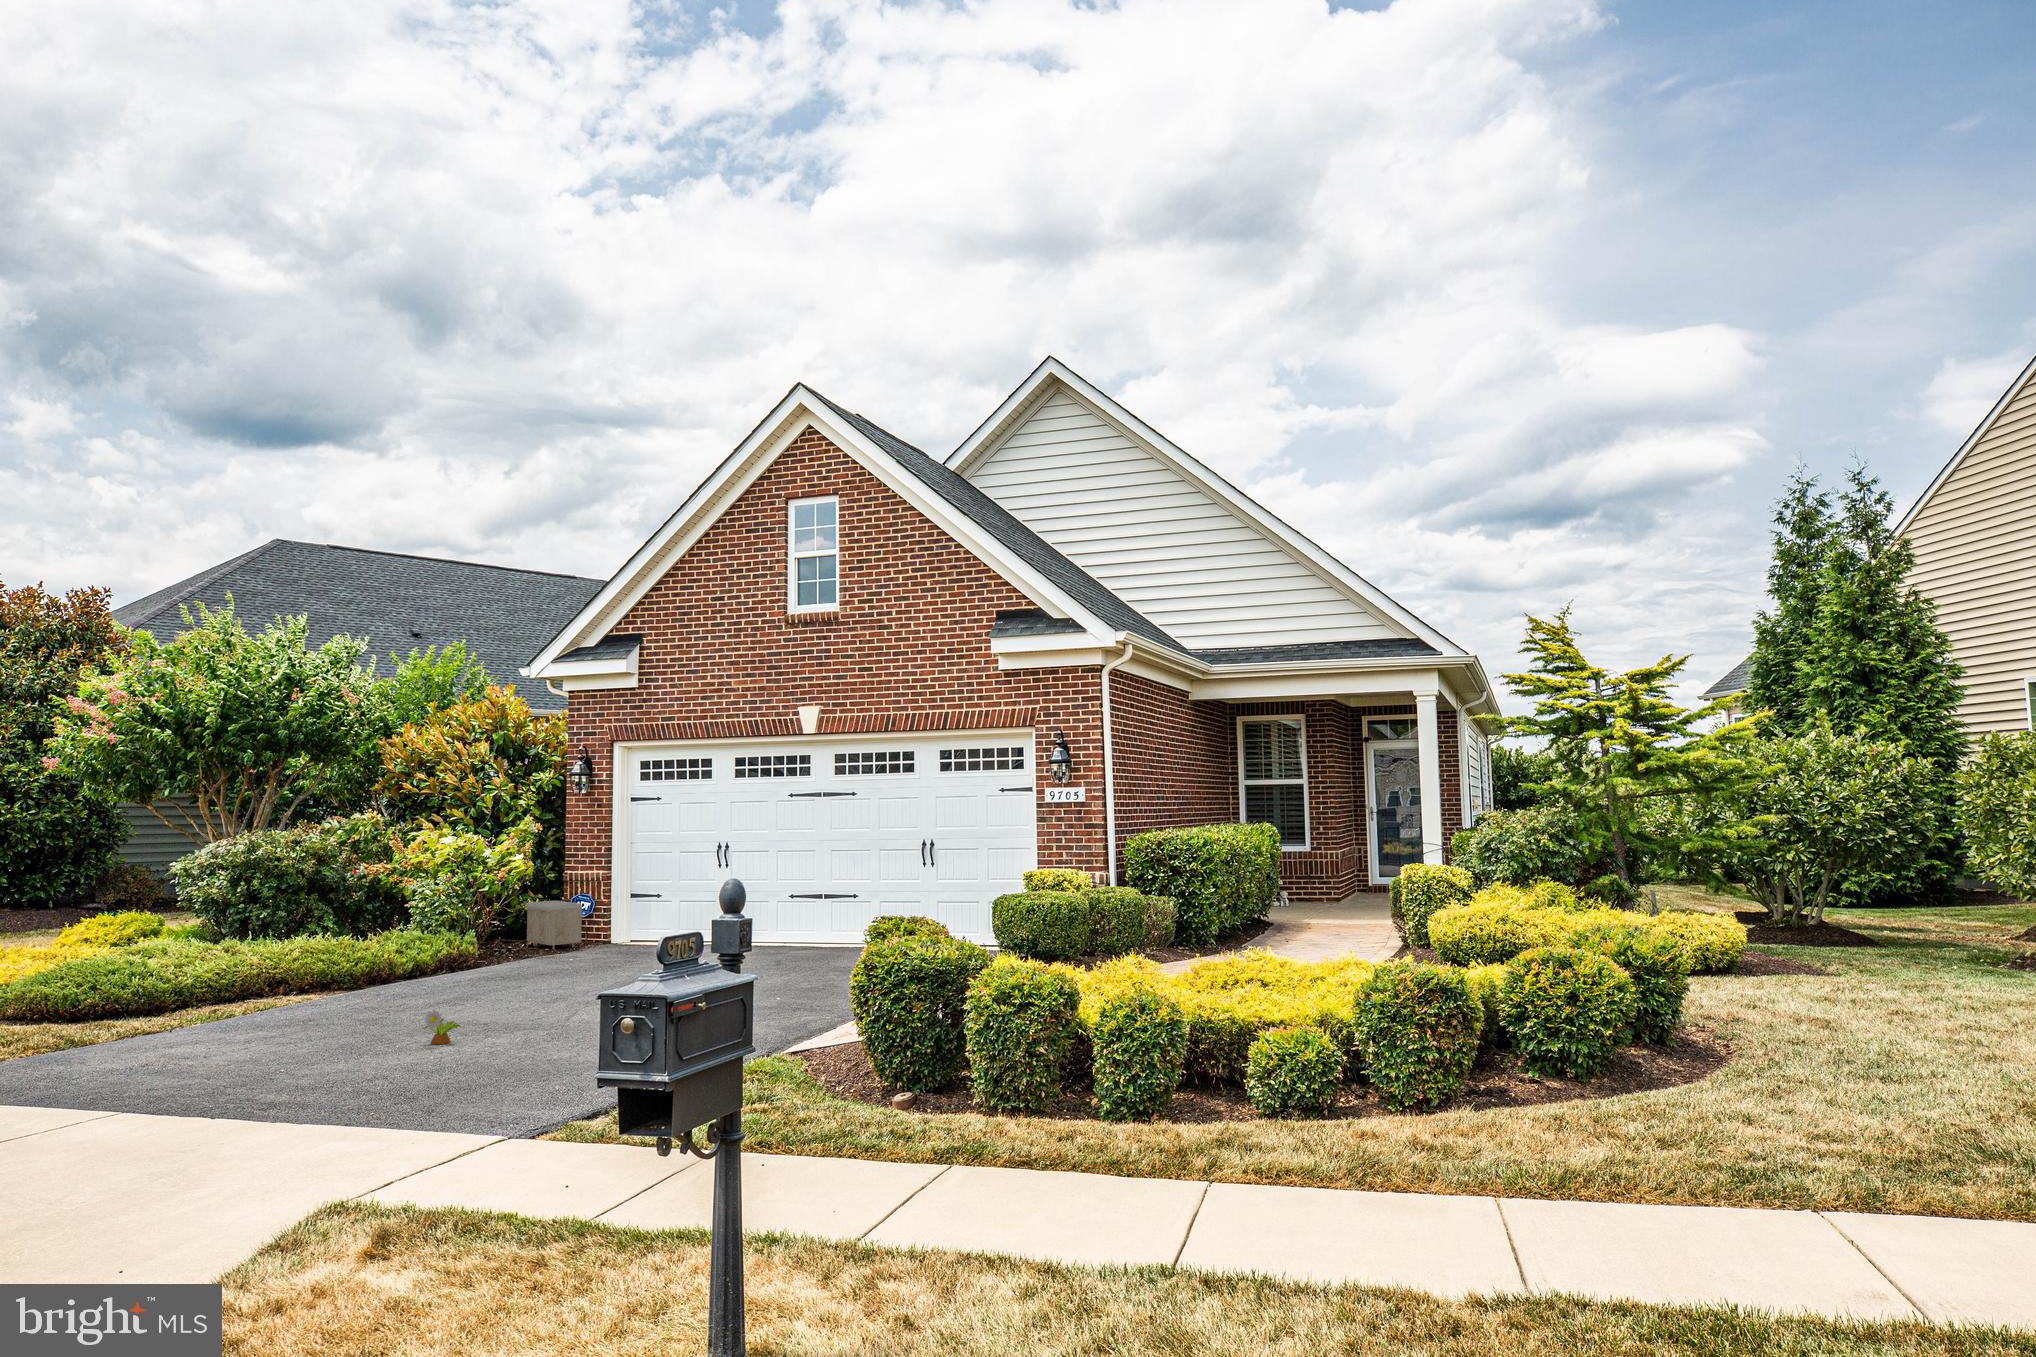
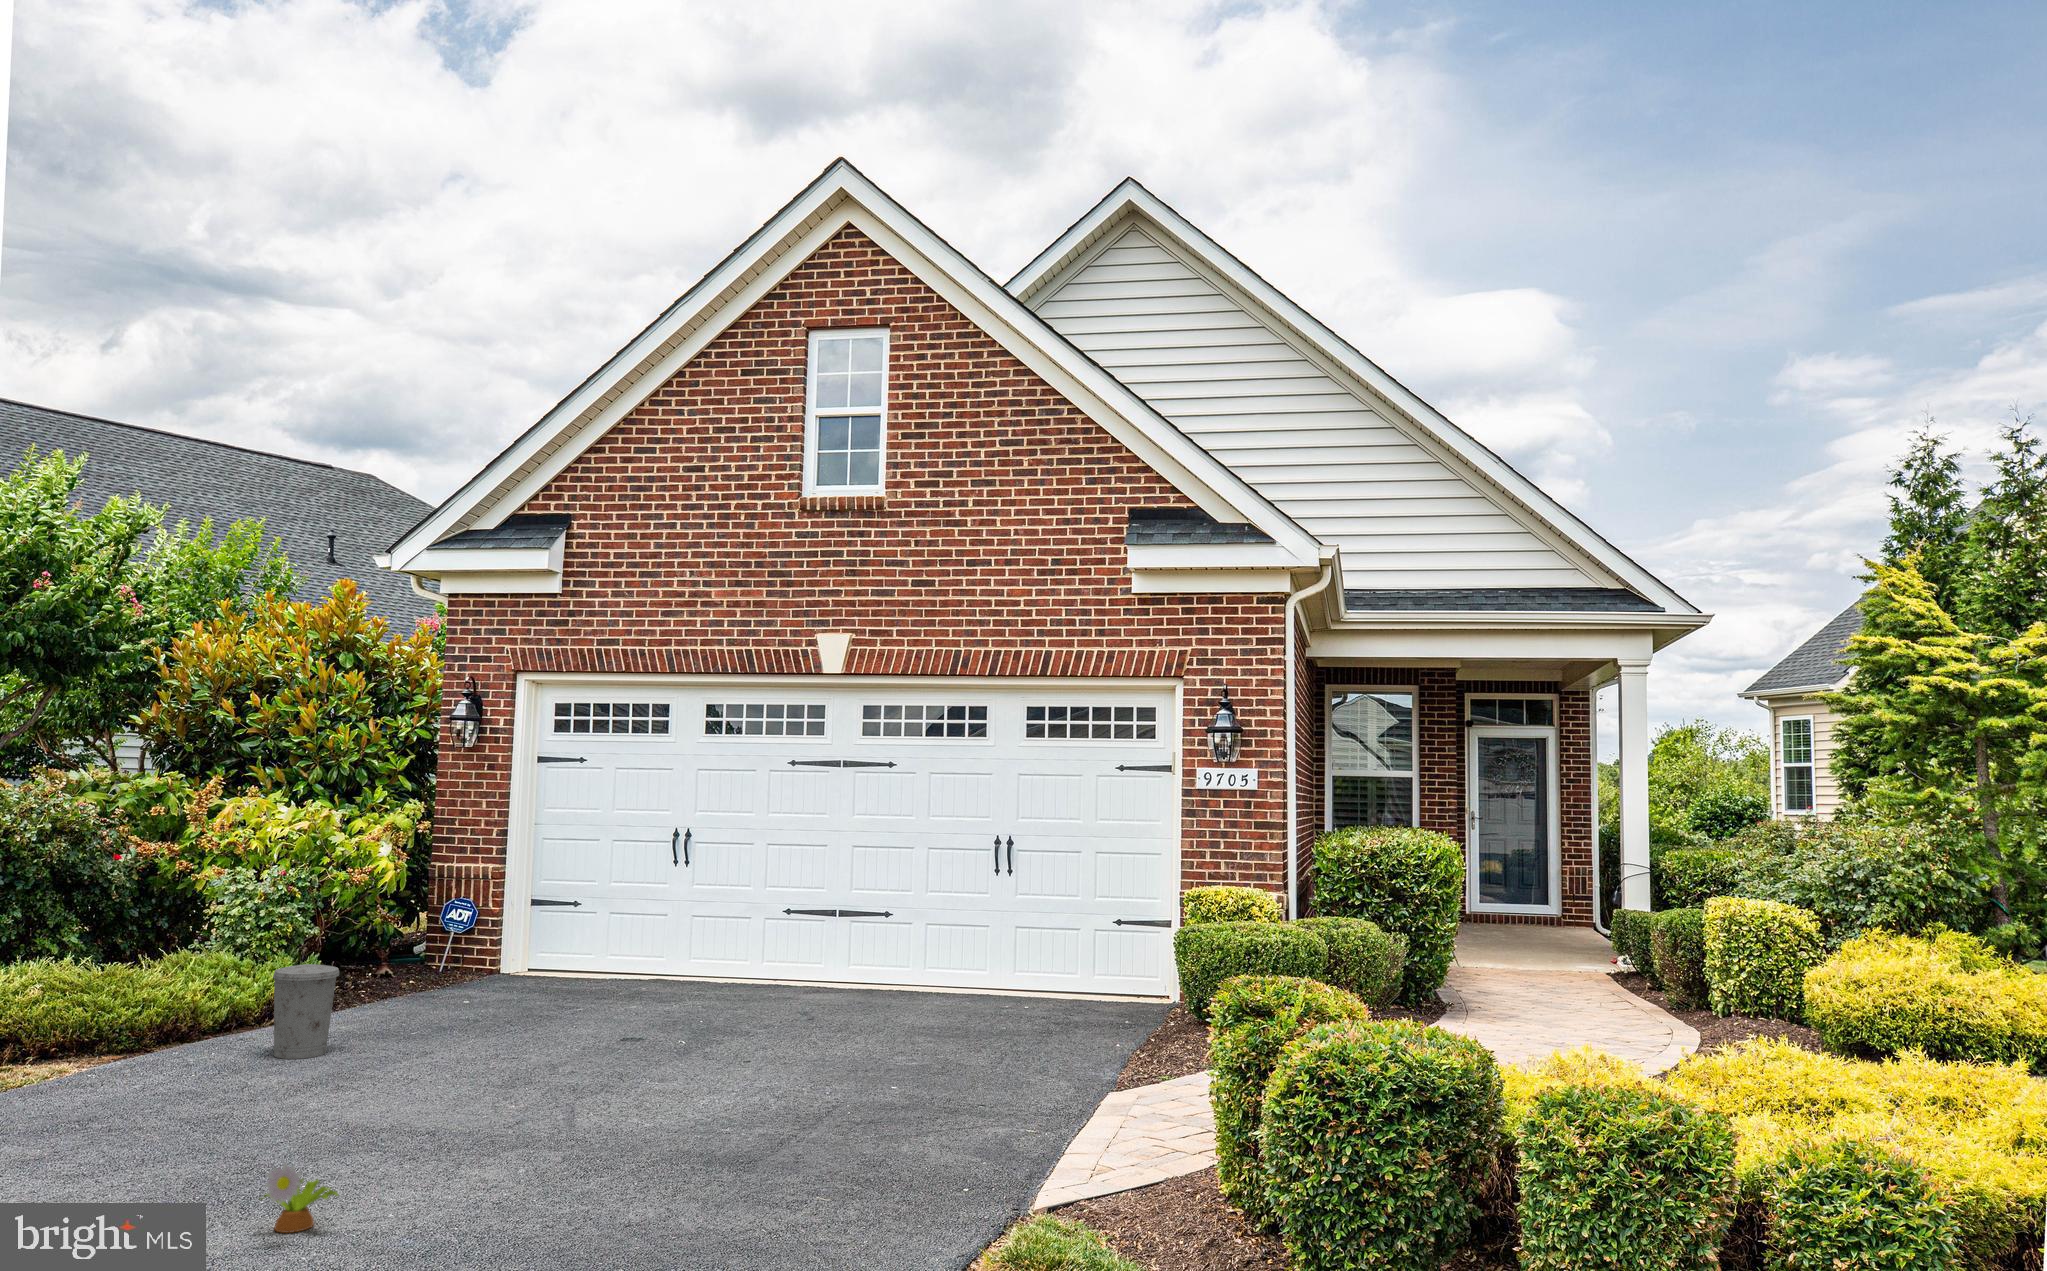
storage bench: present [526,900,582,949] -> none [366,908,458,985]
trash can: none [453,929,491,984] -> present [273,964,339,1059]

